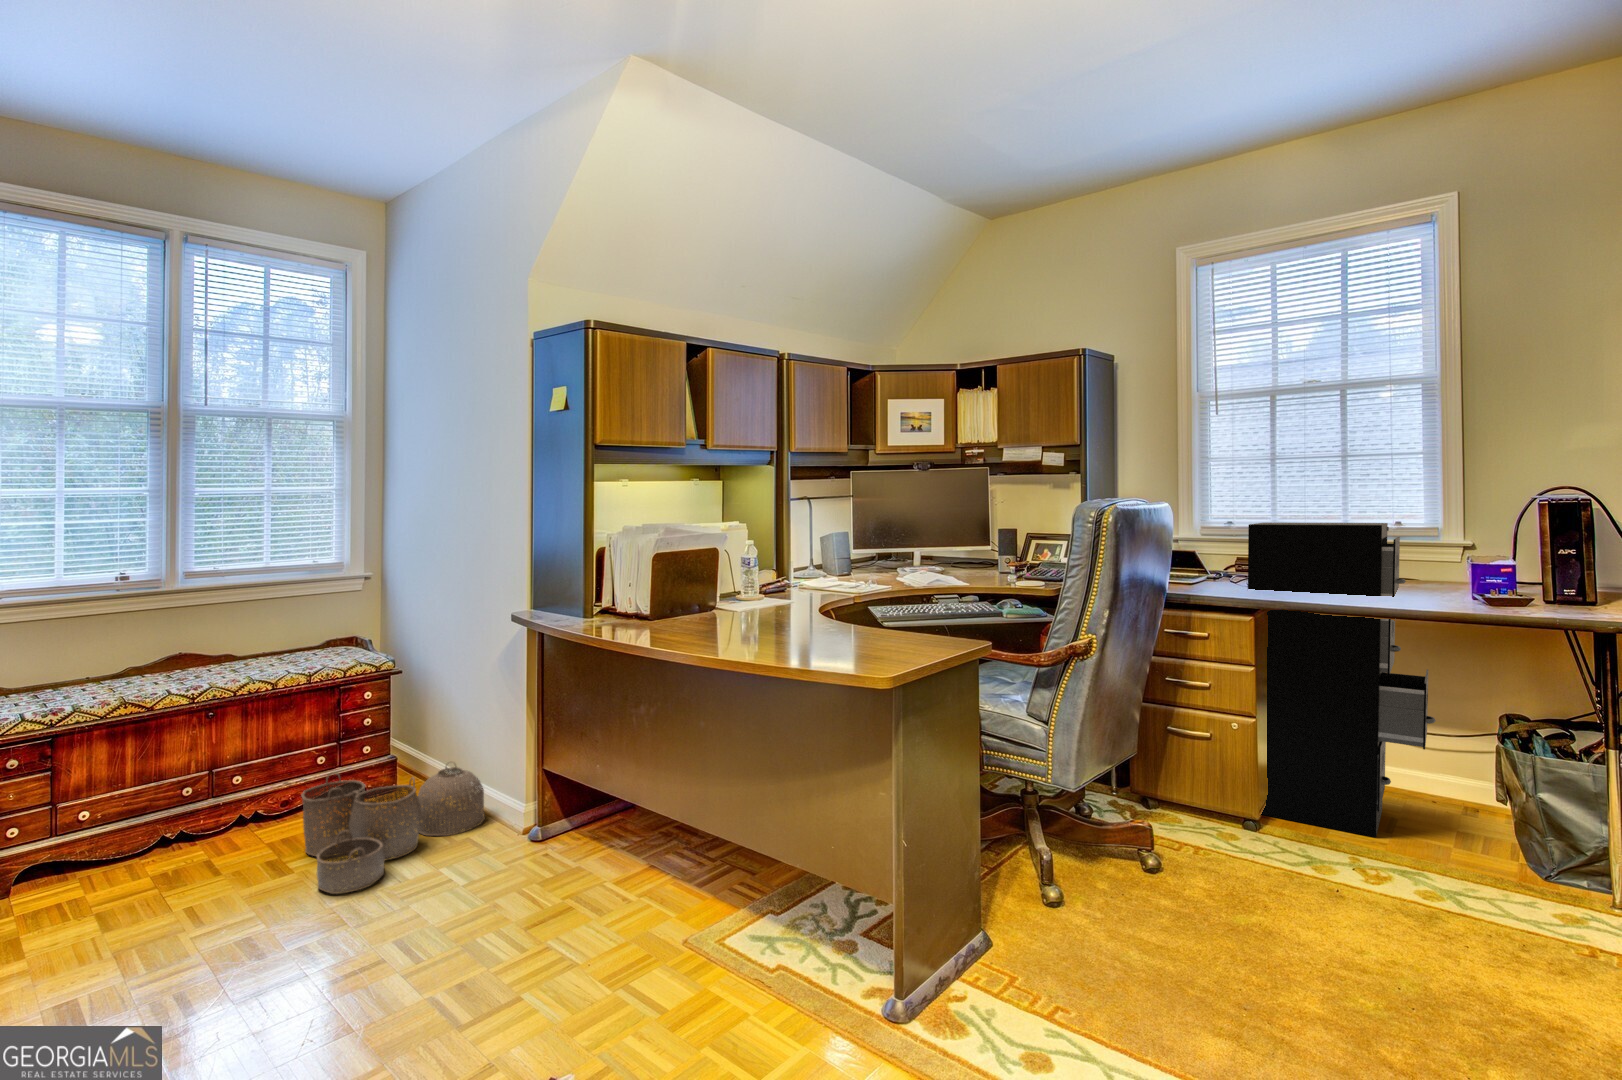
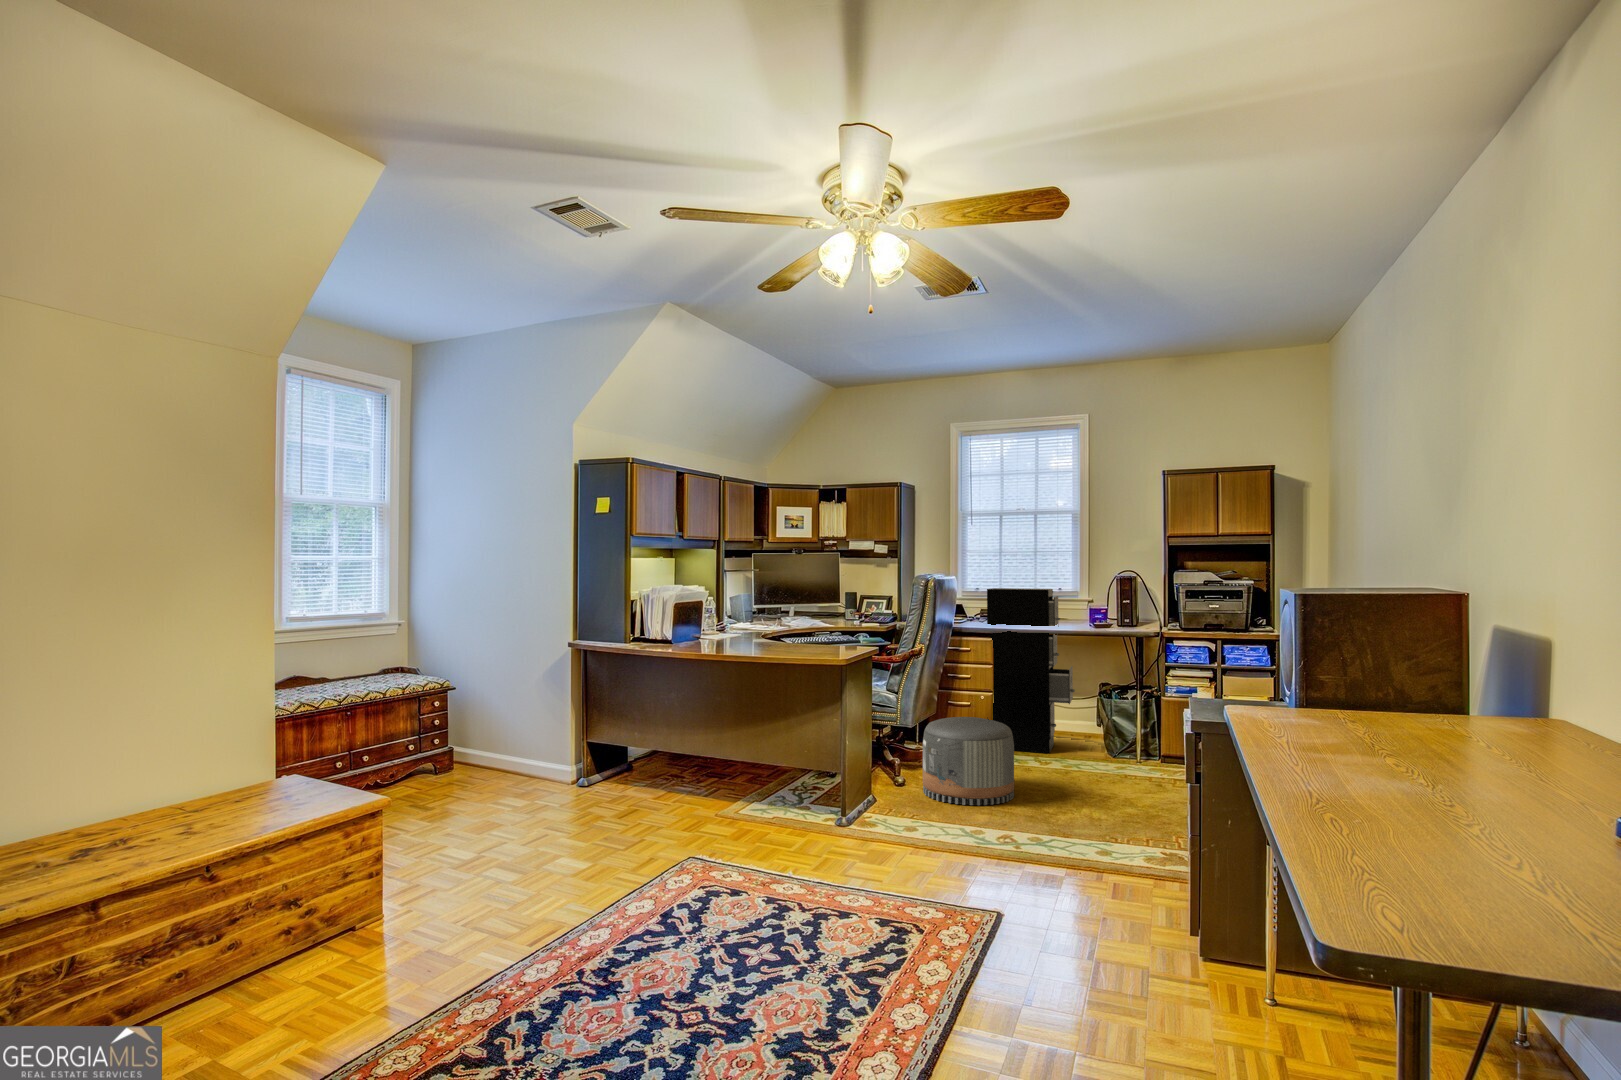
woven basket: present [301,766,485,894] -> none [432,742,538,812]
pouf: none [1093,787,1303,1012] -> present [923,717,1014,805]

